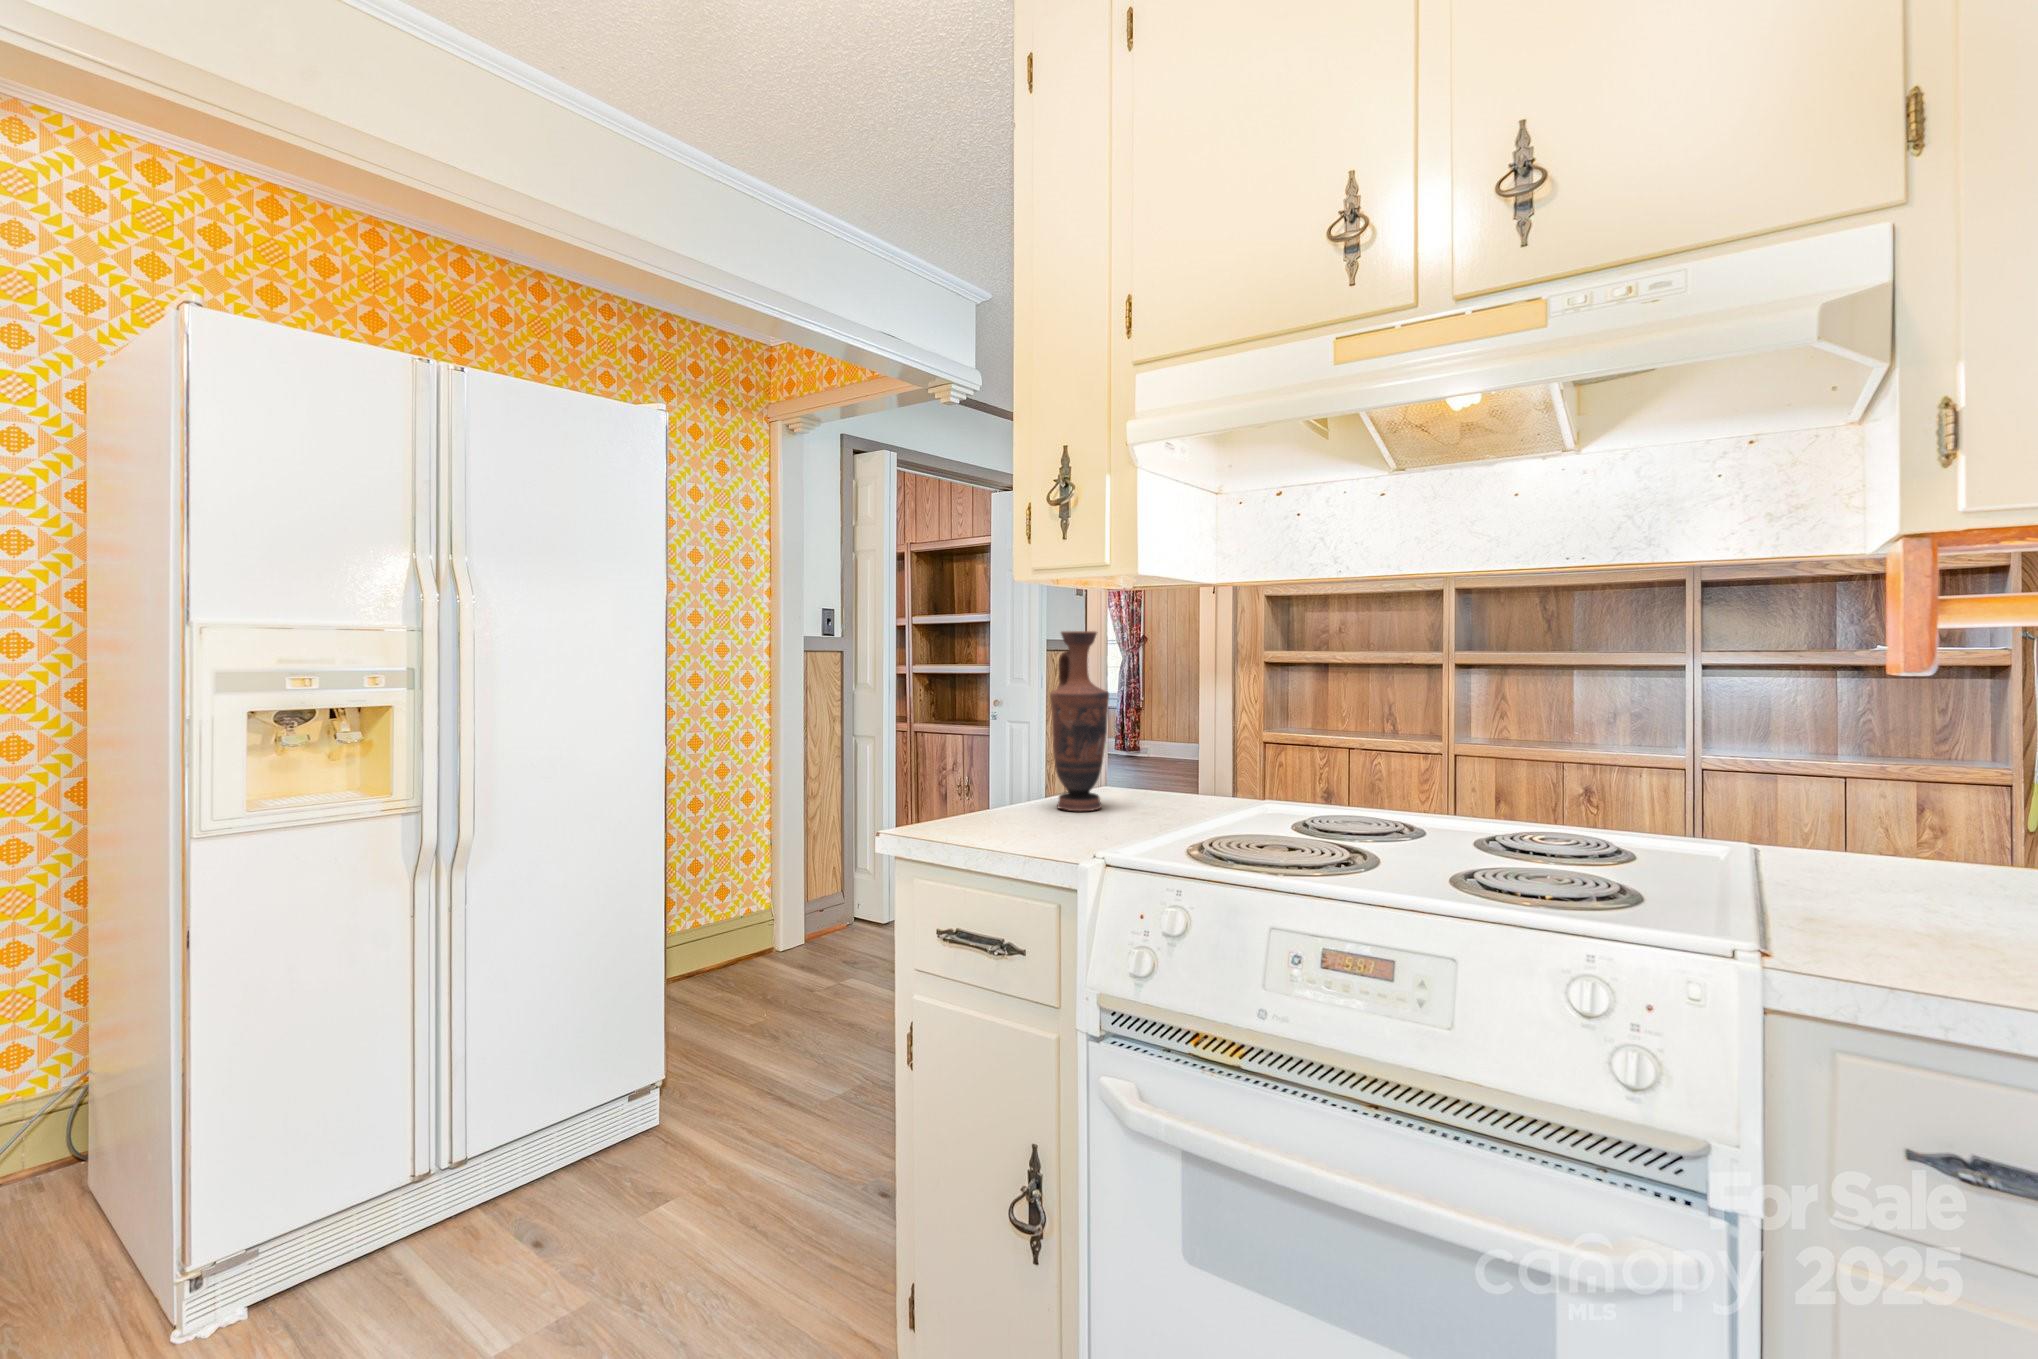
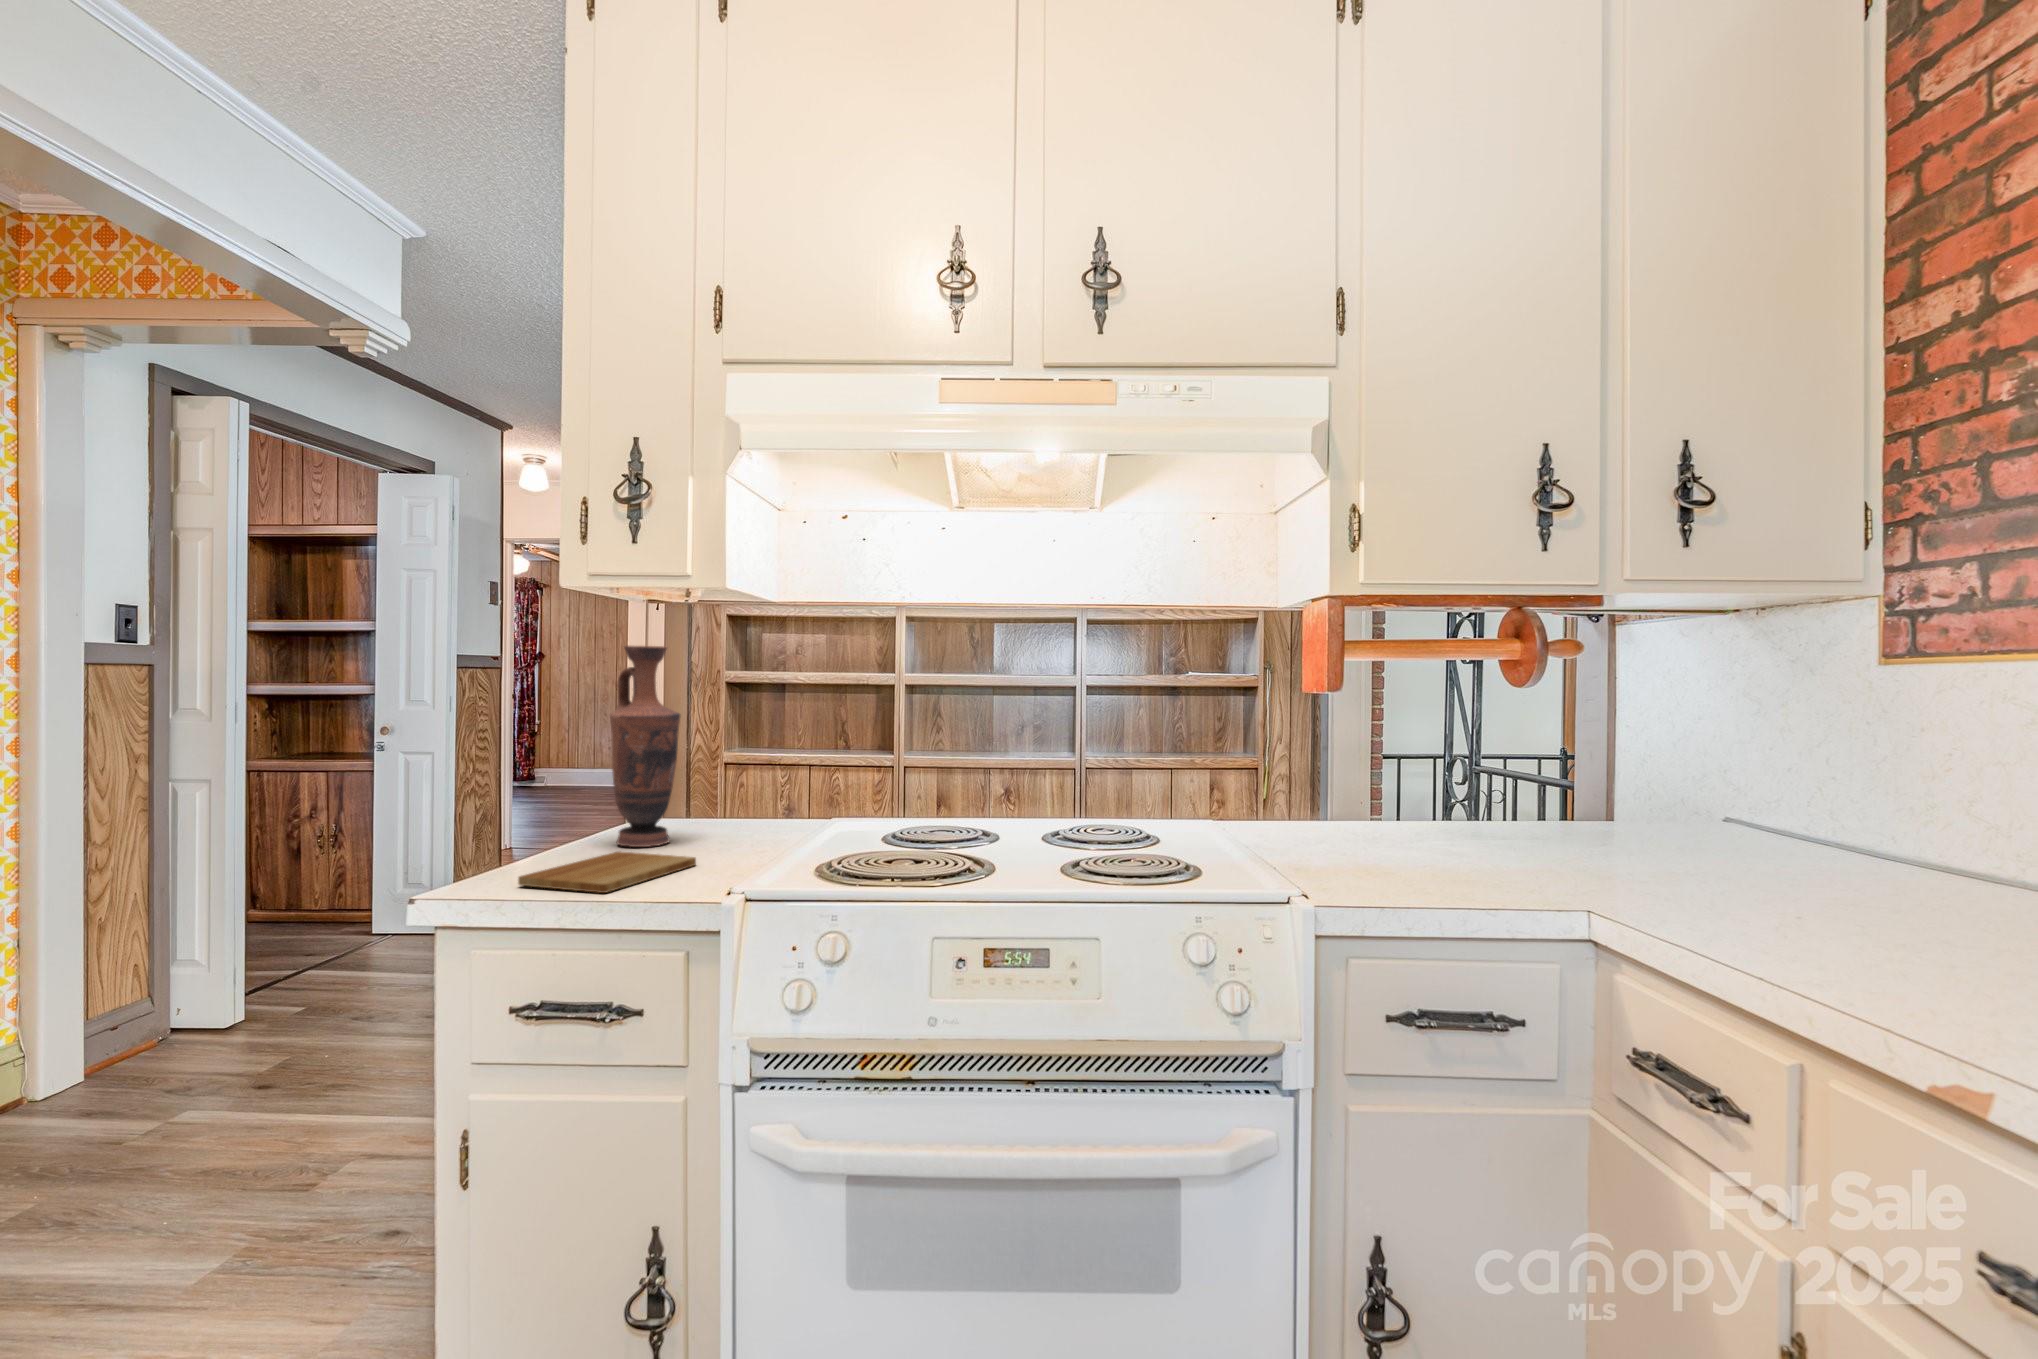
cutting board: none [949,813,1098,847] -> present [518,851,696,893]

